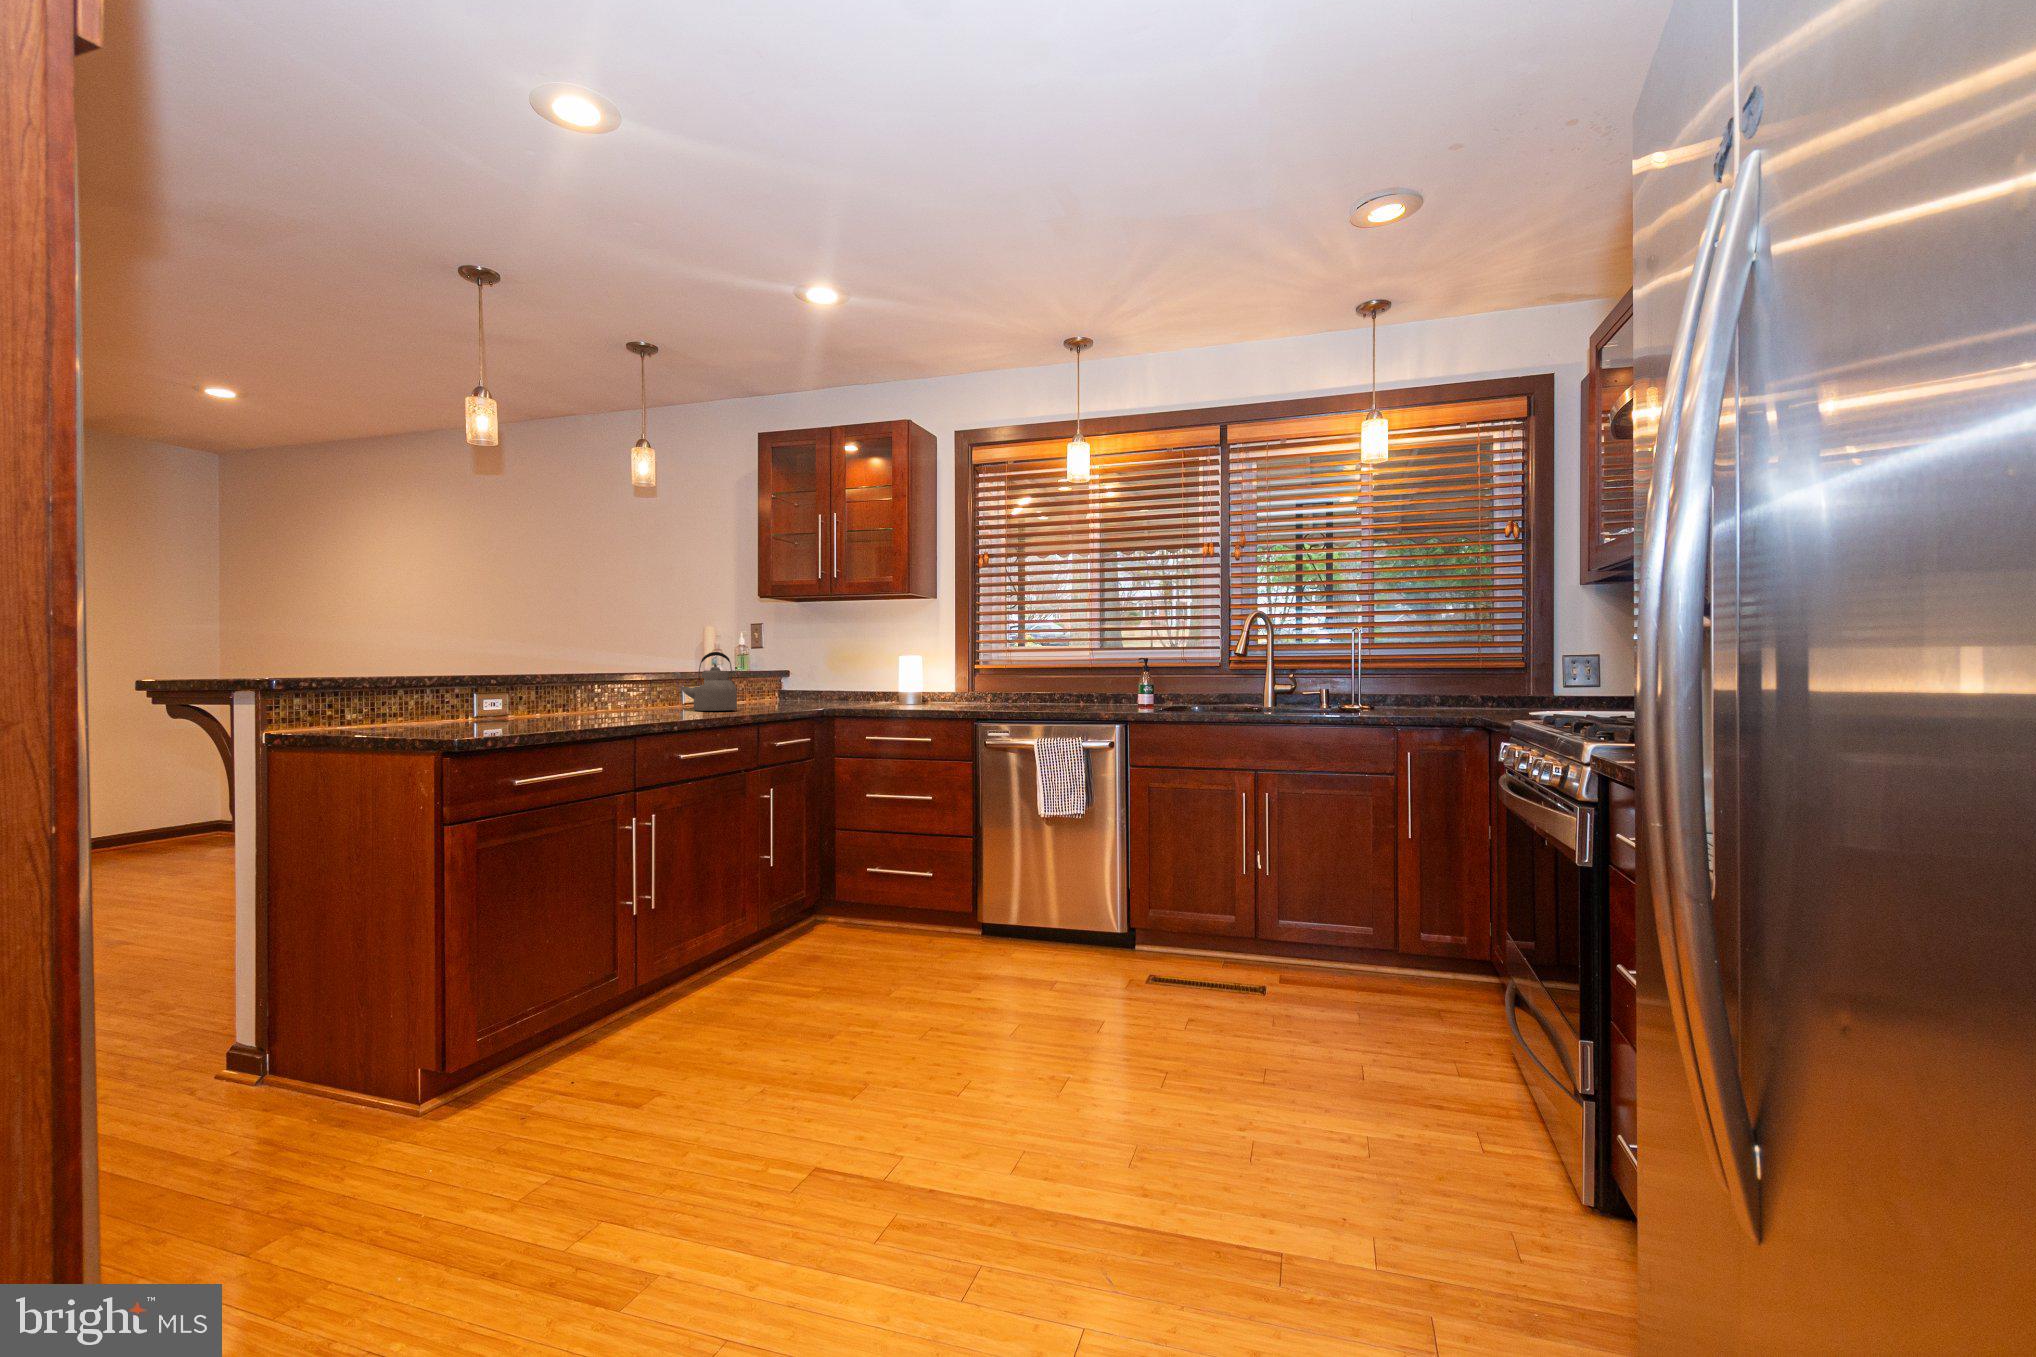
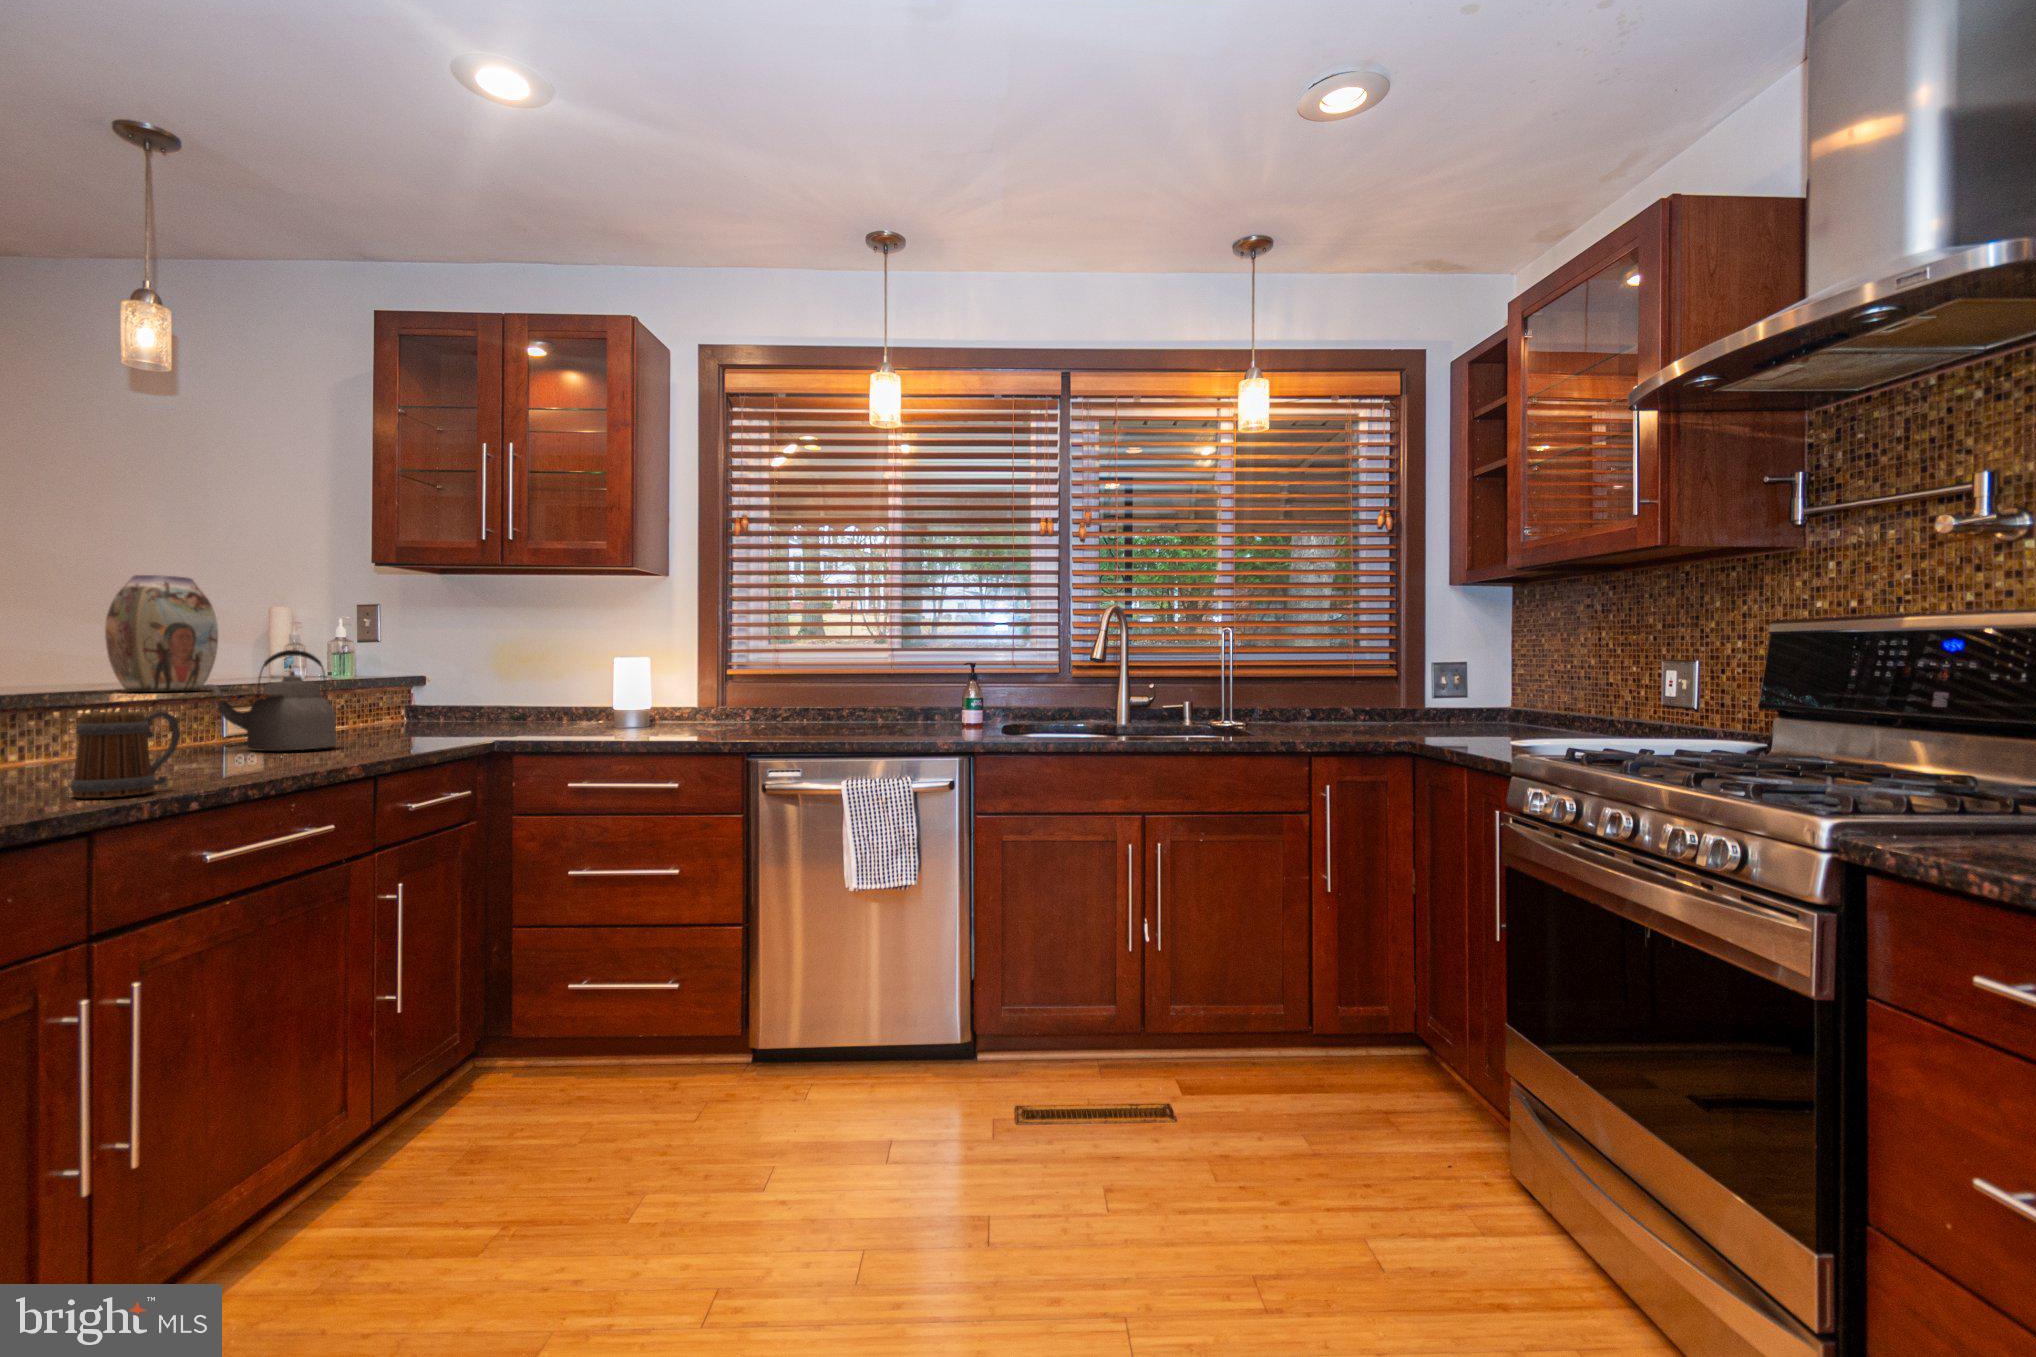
vase: none [629,610,680,677] -> present [105,575,218,692]
mug: none [622,683,665,725] -> present [70,711,180,798]

